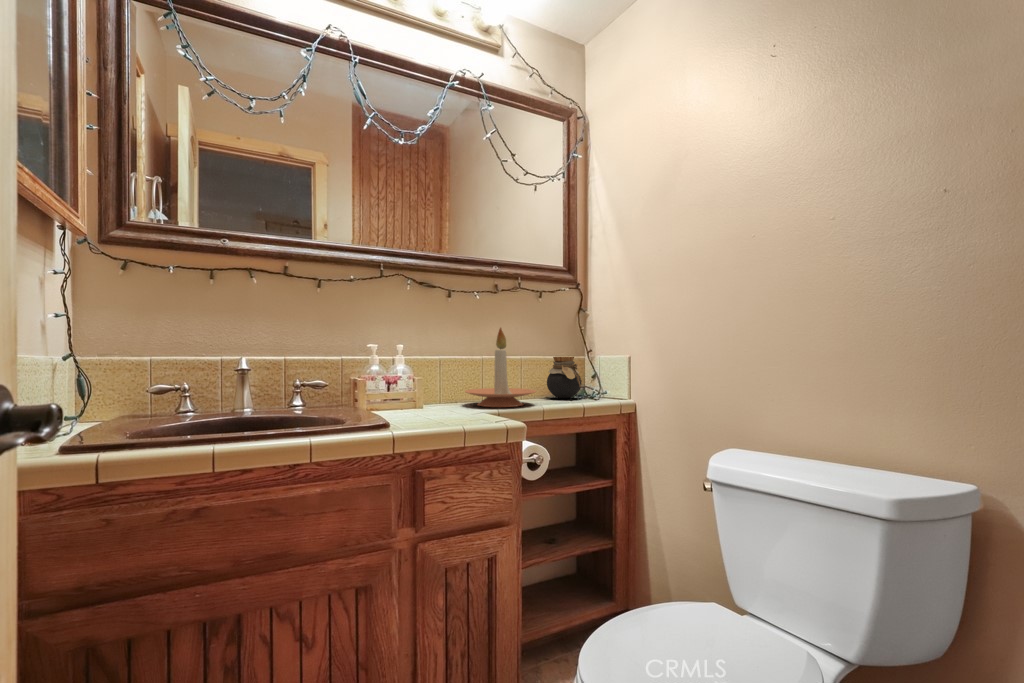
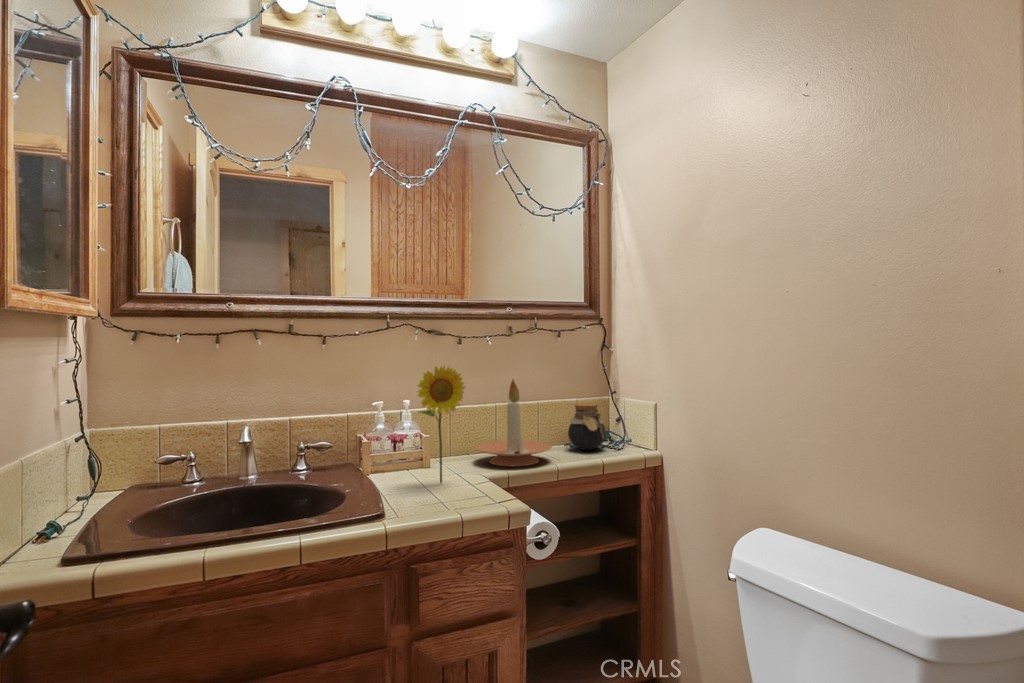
flower: none [416,302,465,416] -> present [417,366,465,483]

